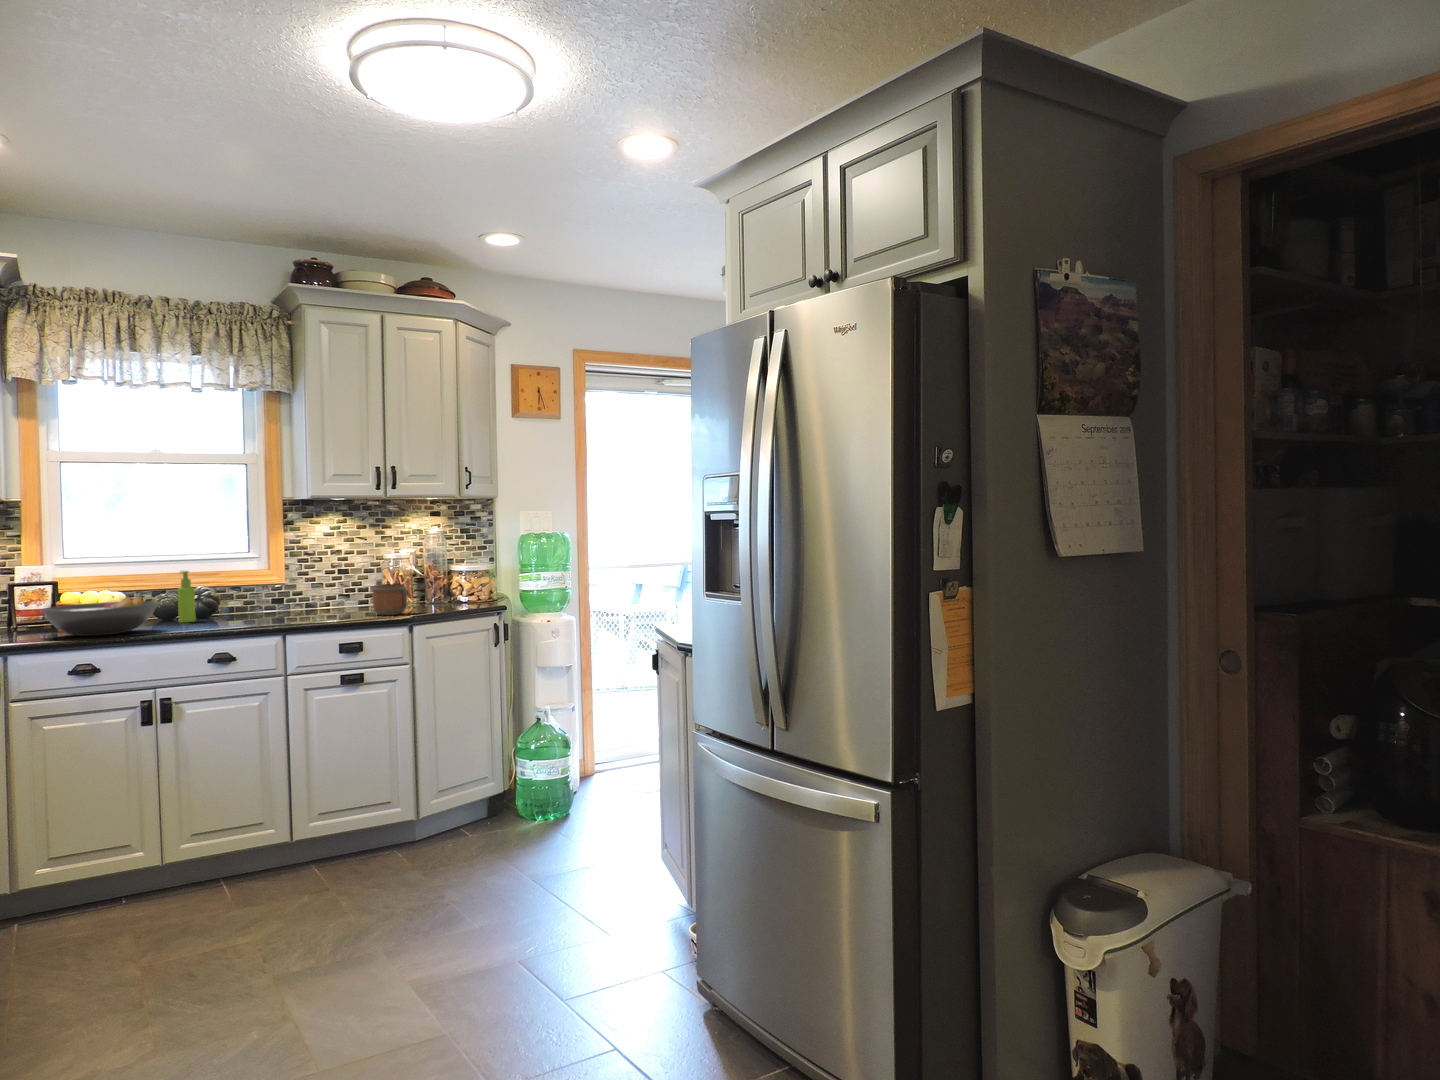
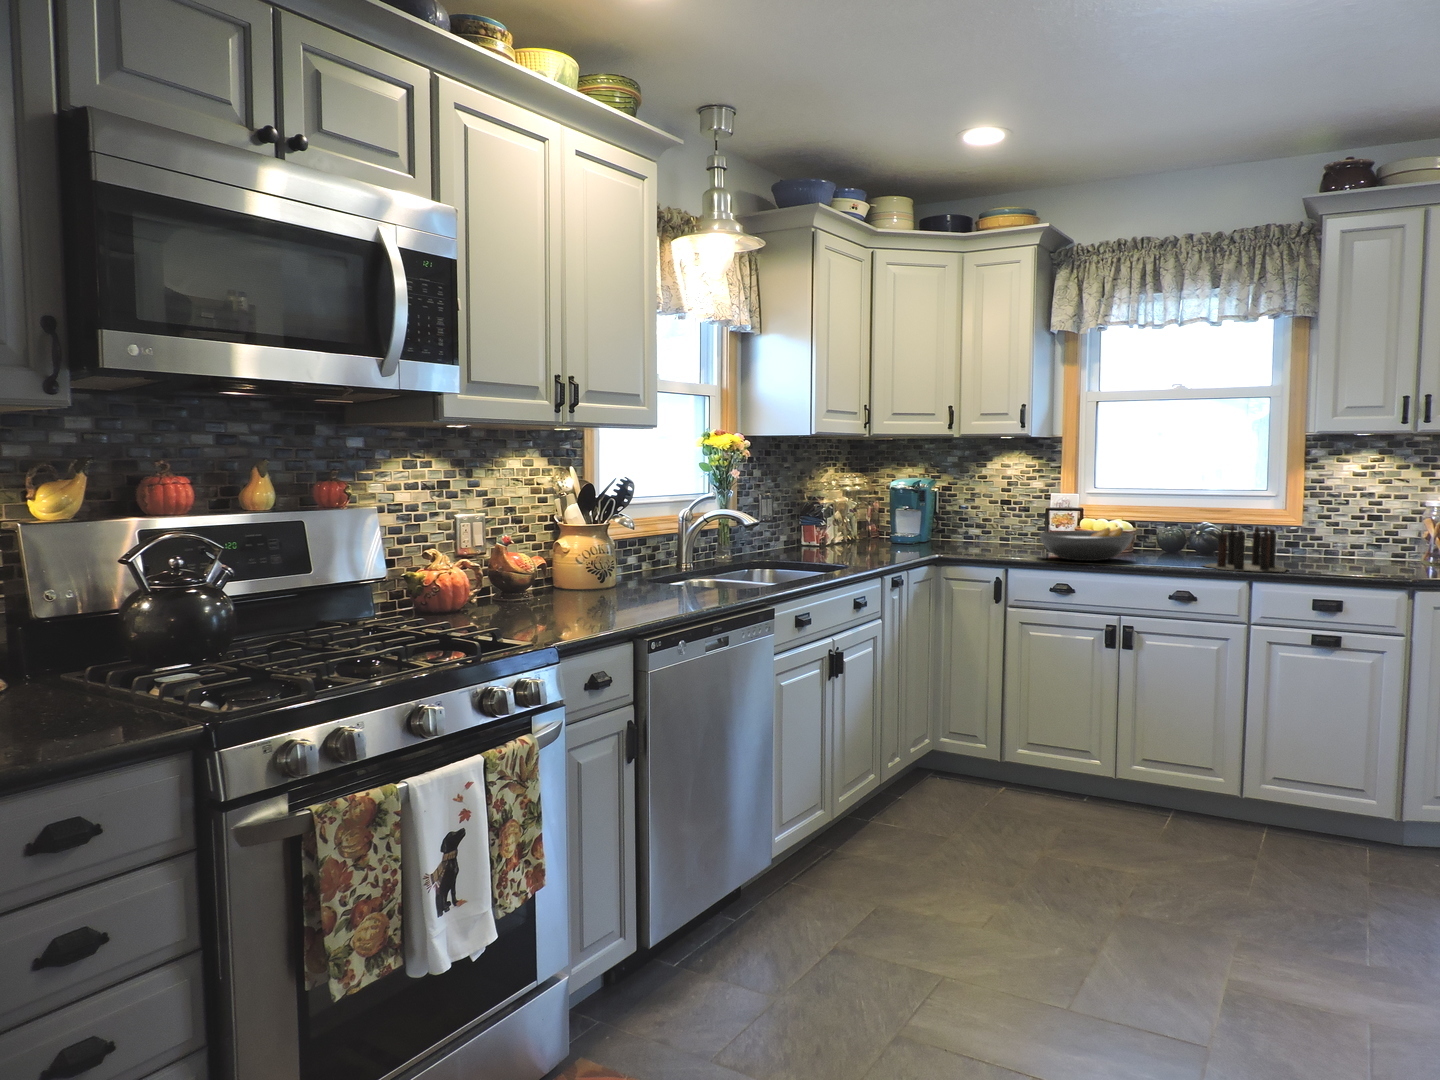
soap dispenser: present [178,571,196,622] -> none [1173,506,1190,557]
candle: none [231,581,333,626] -> present [1205,524,1288,572]
mug: present [372,584,407,615] -> none [1370,536,1416,576]

